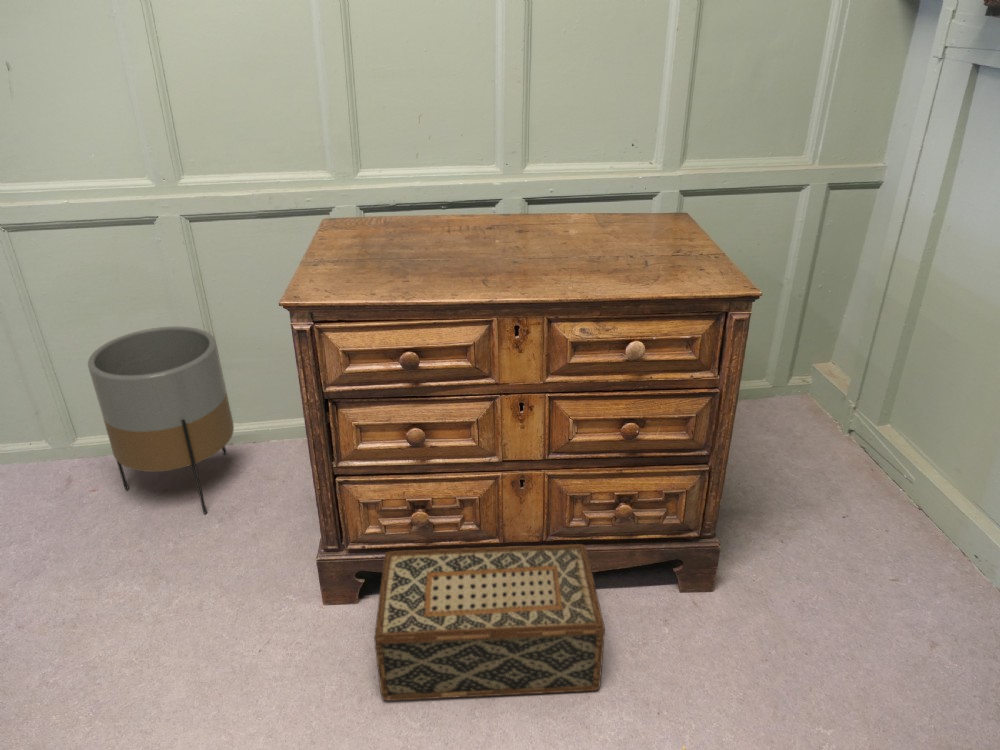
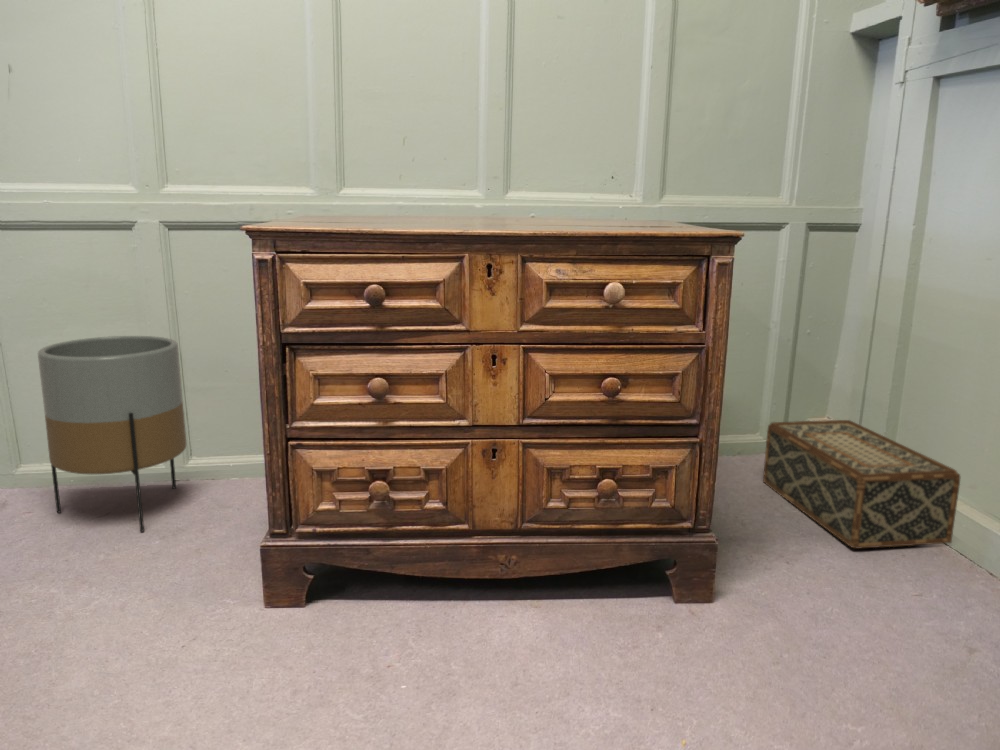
woven basket: present [374,544,605,701] -> present [763,420,960,549]

